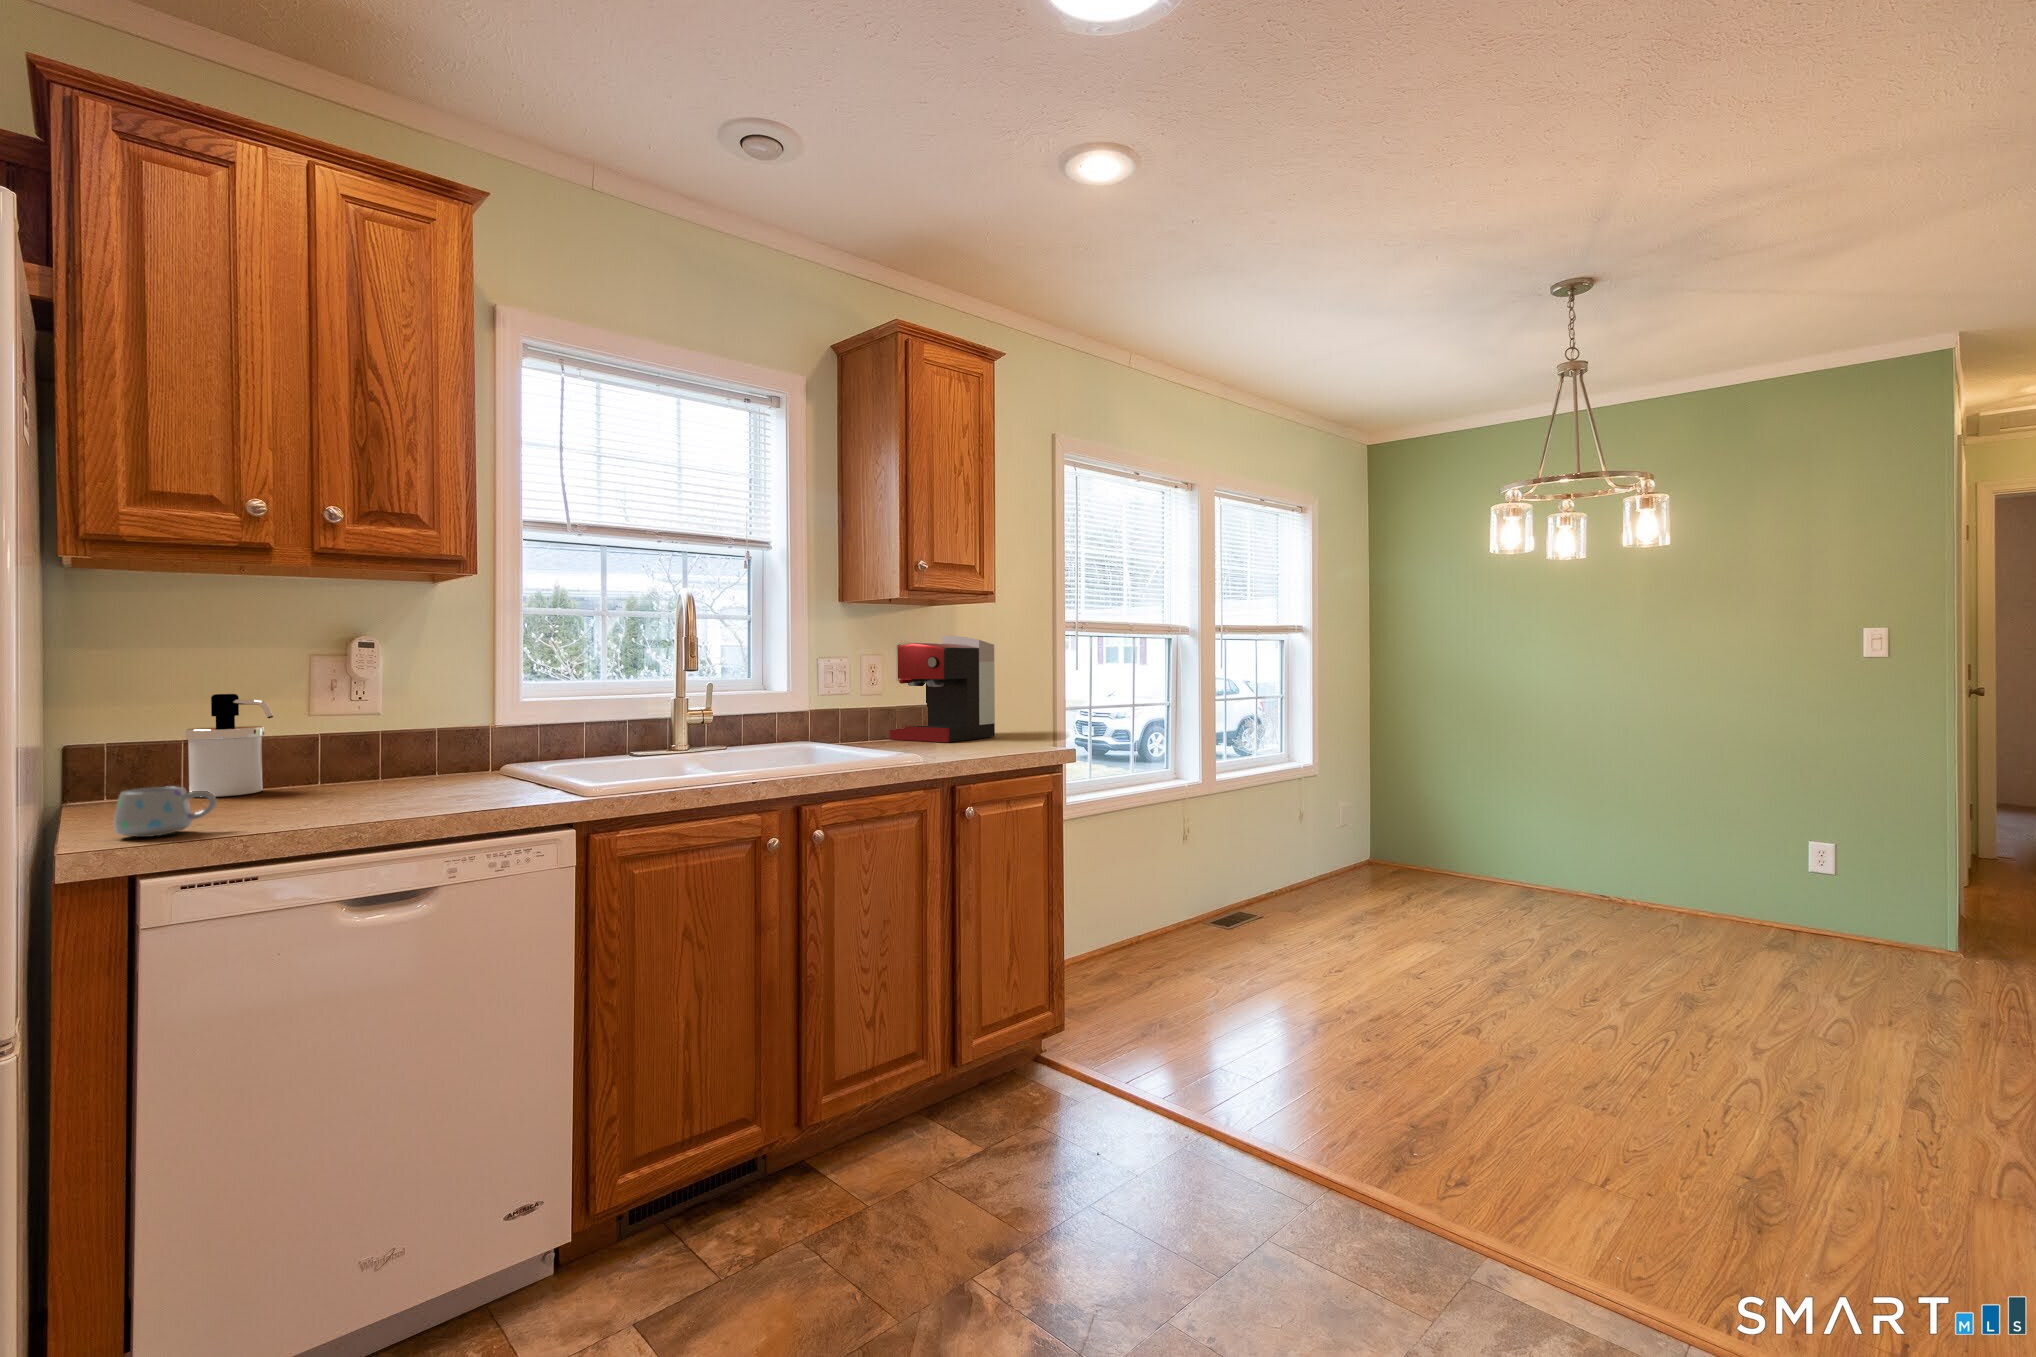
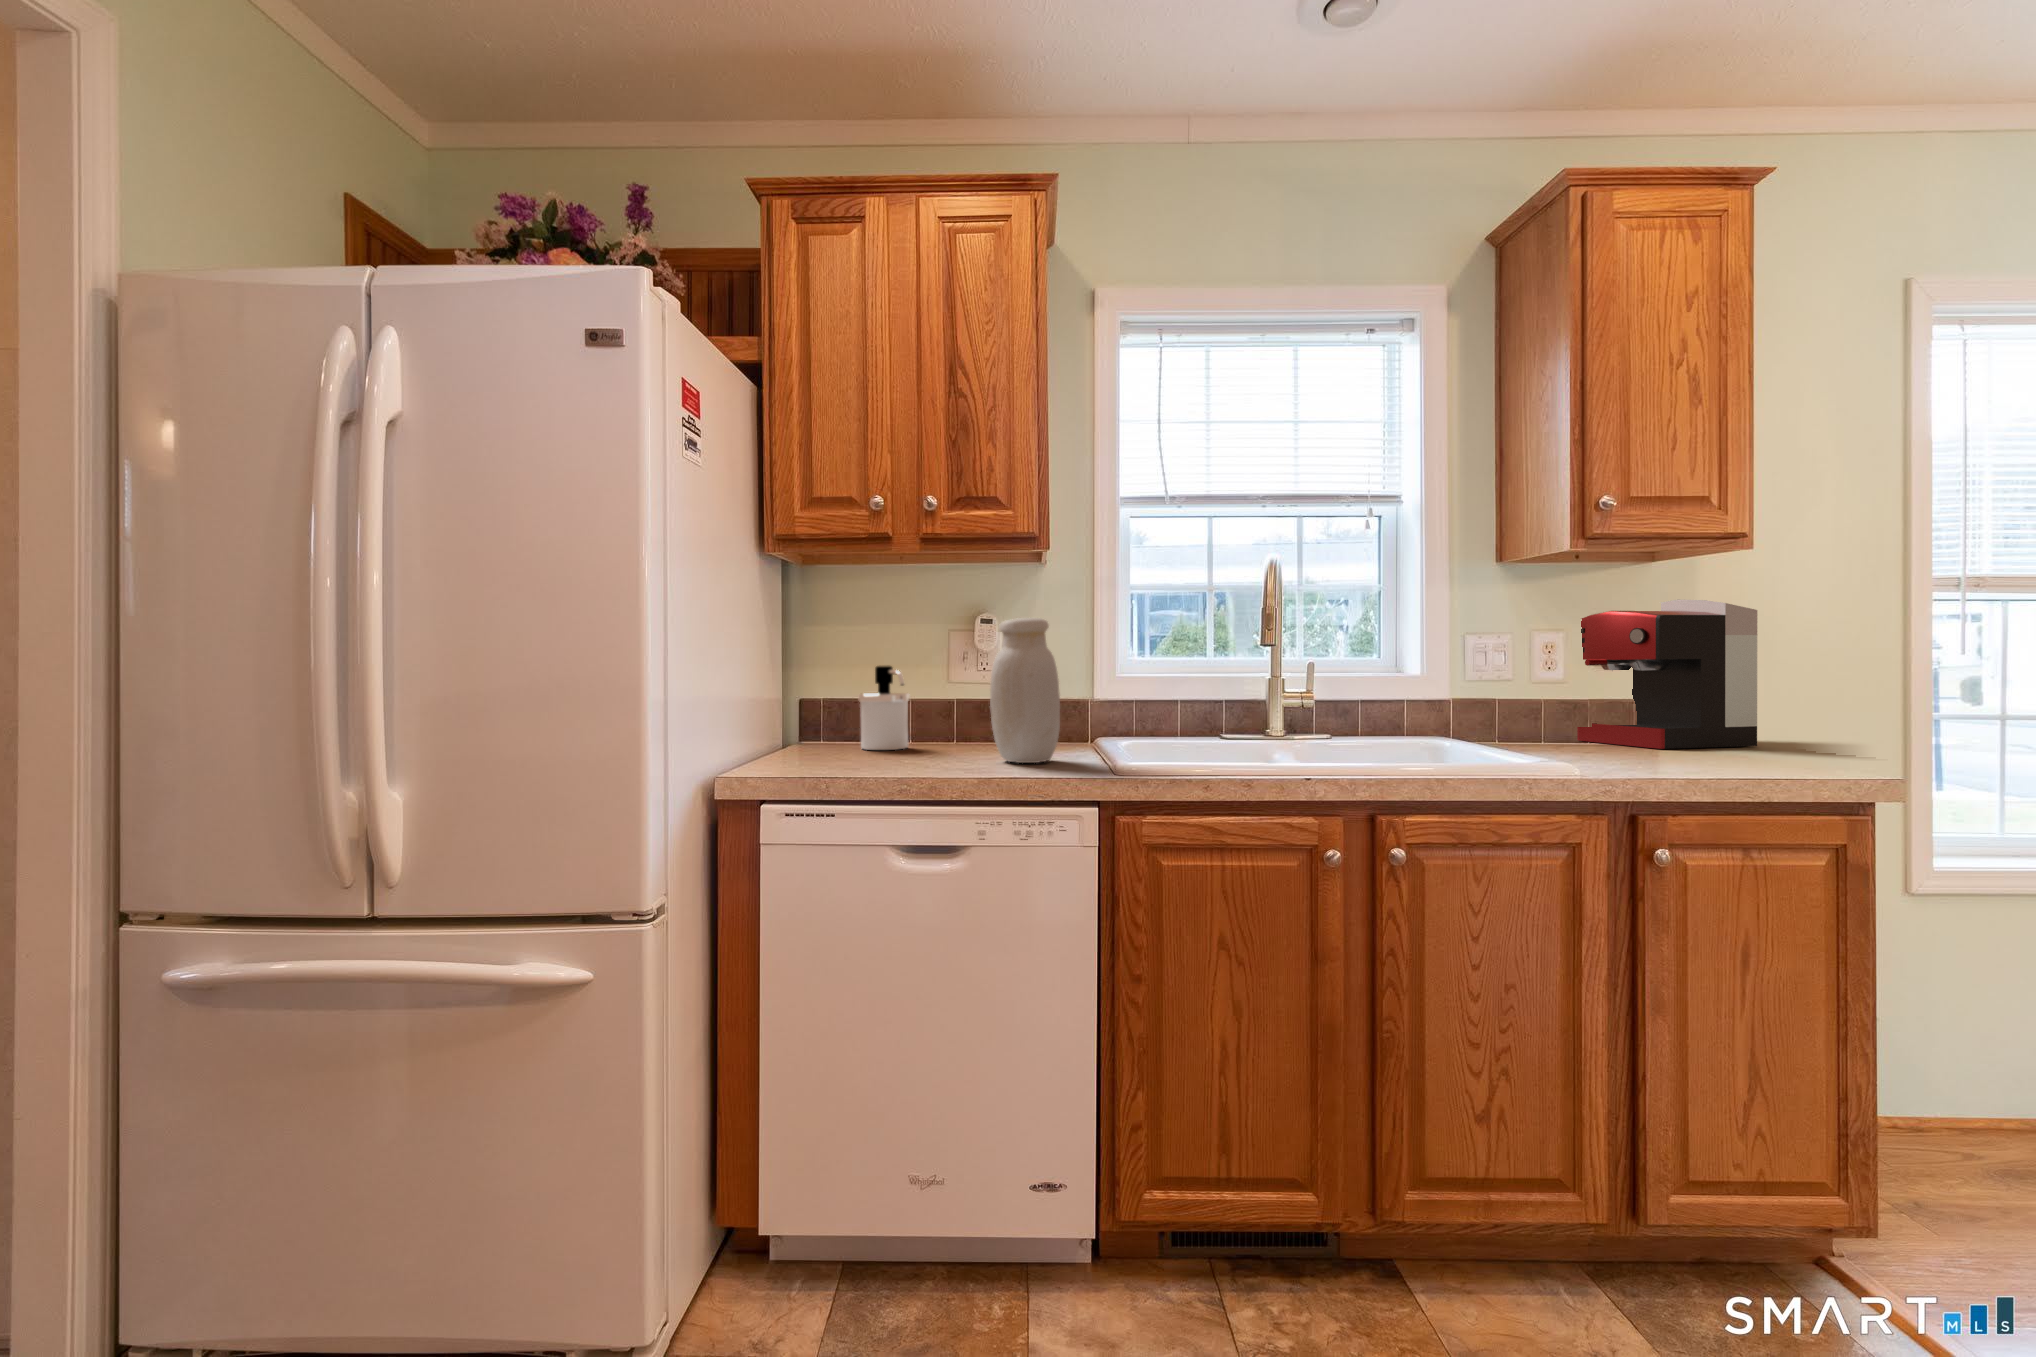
jar: none [417,645,503,794] -> present [990,618,1060,763]
mug: present [114,787,217,837] -> none [751,736,813,775]

